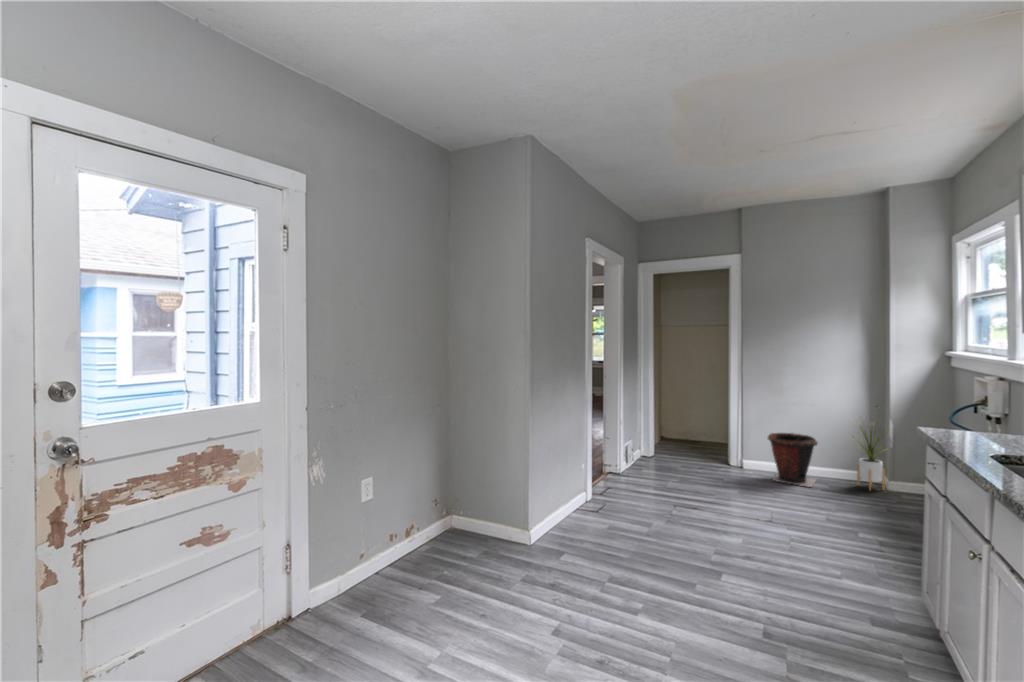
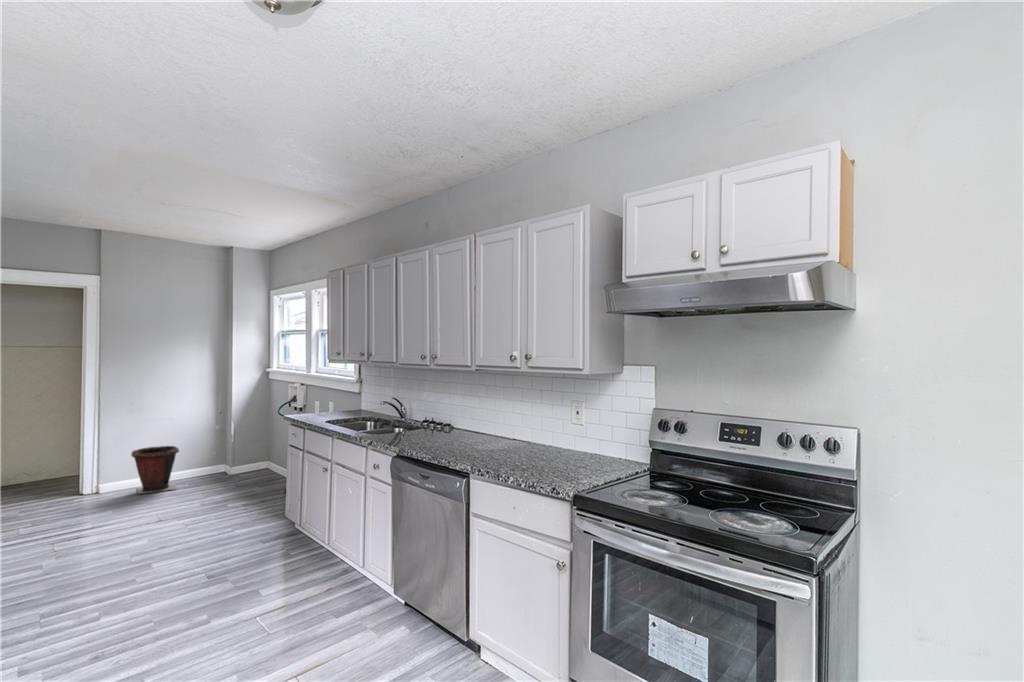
house plant: present [857,424,886,490] -> none [202,419,237,479]

